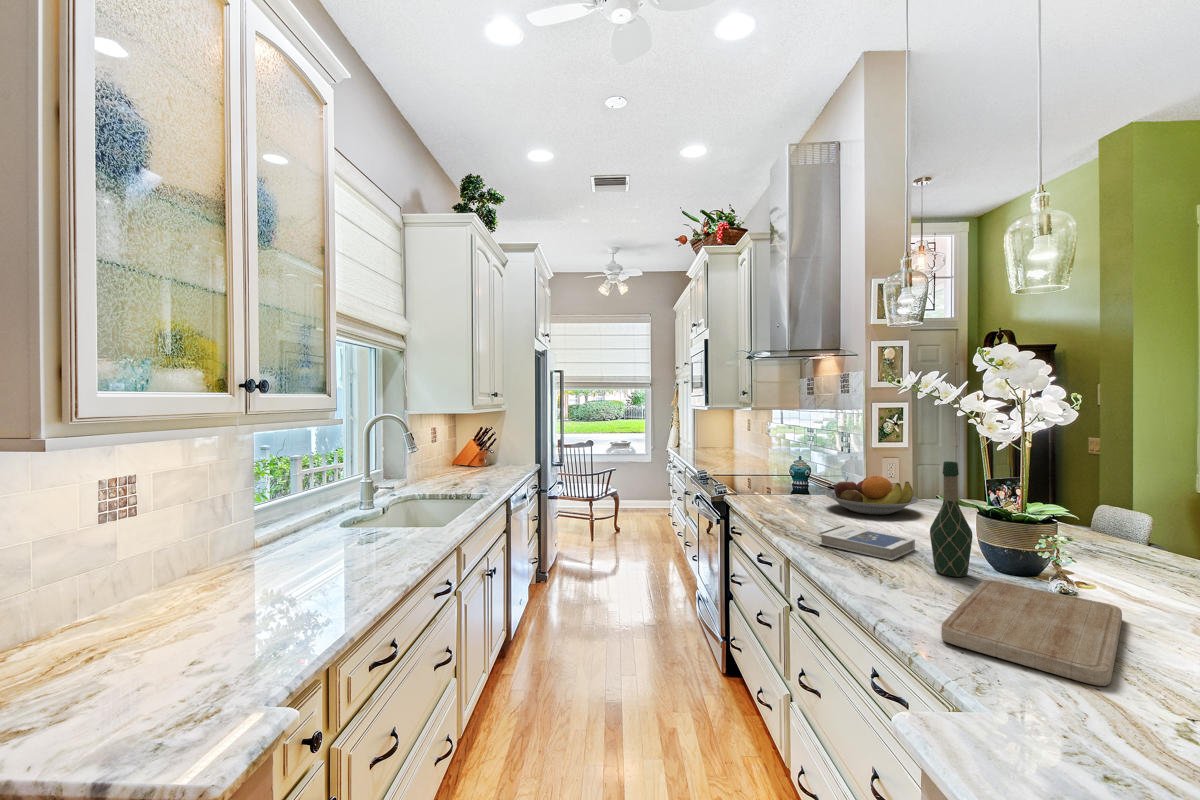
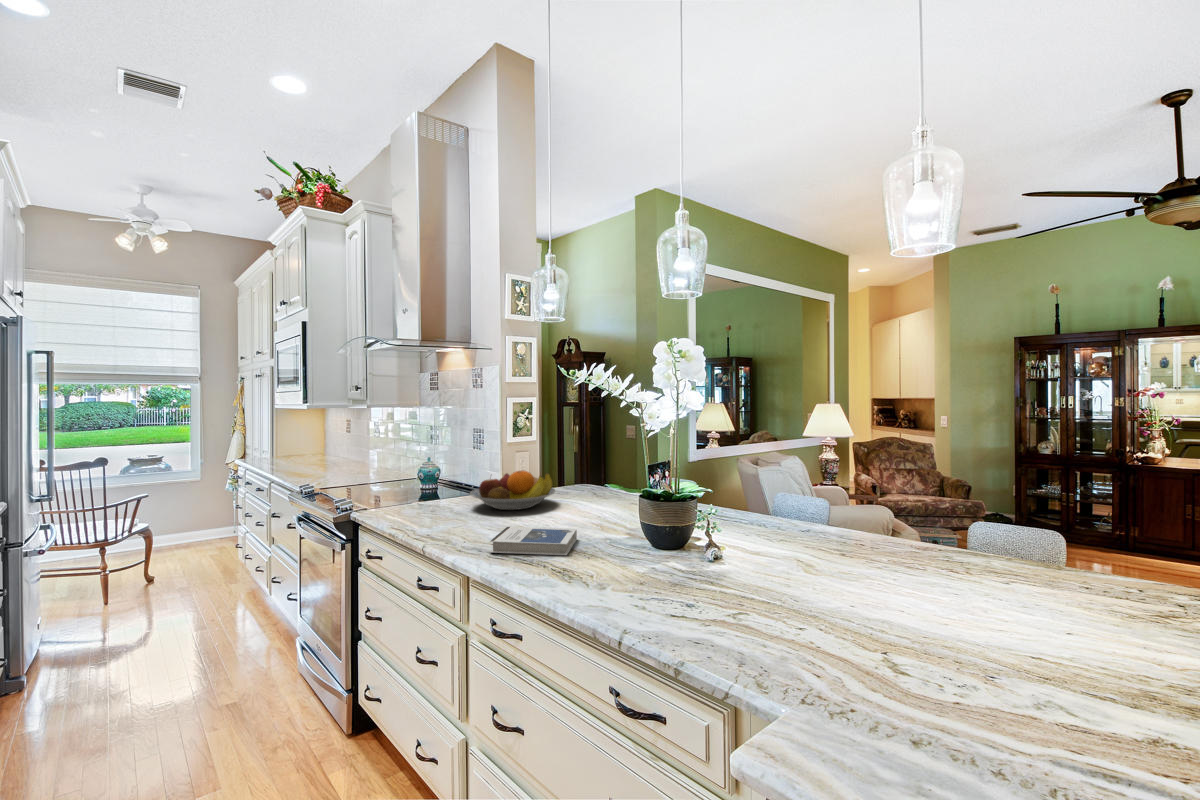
wine bottle: present [930,461,972,577] -> none [602,450,636,560]
cutting board: present [941,580,1122,686] -> none [654,556,789,636]

